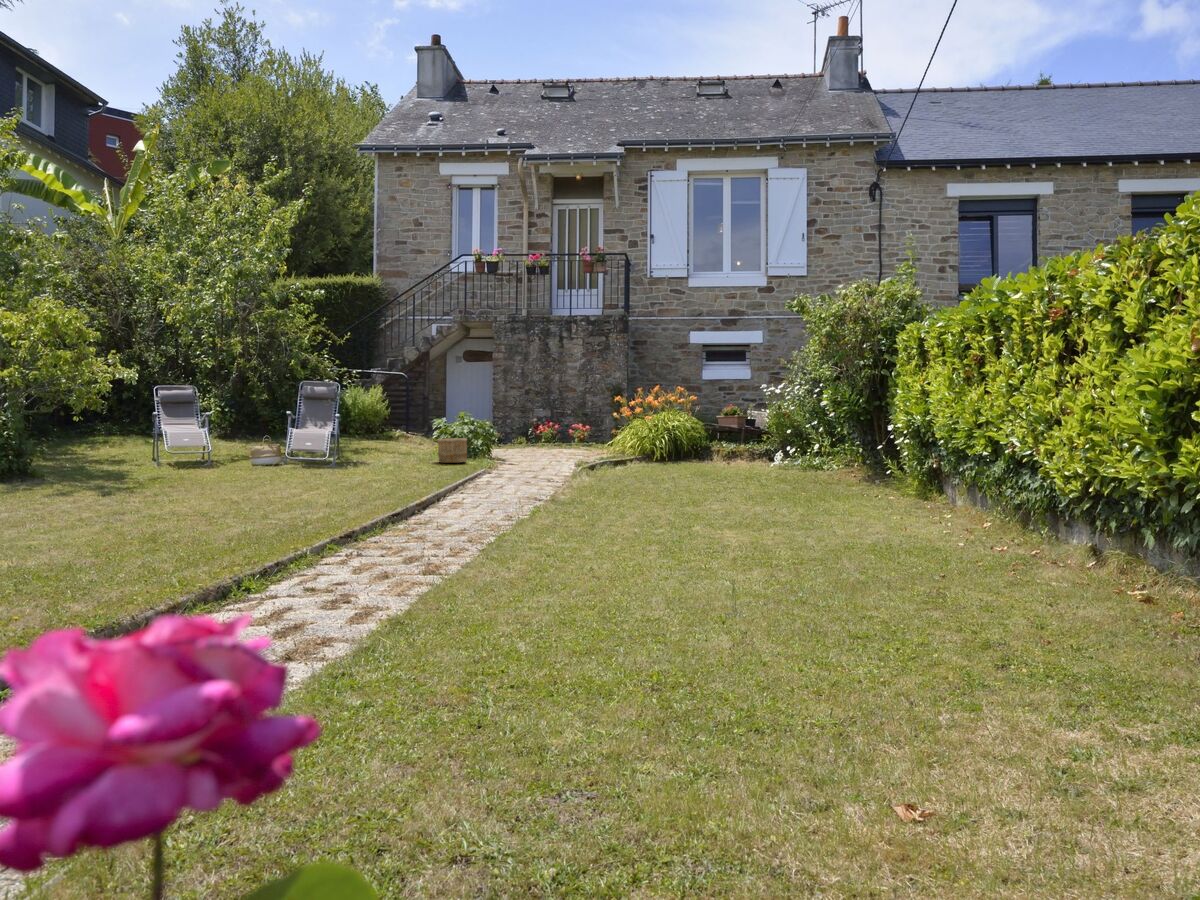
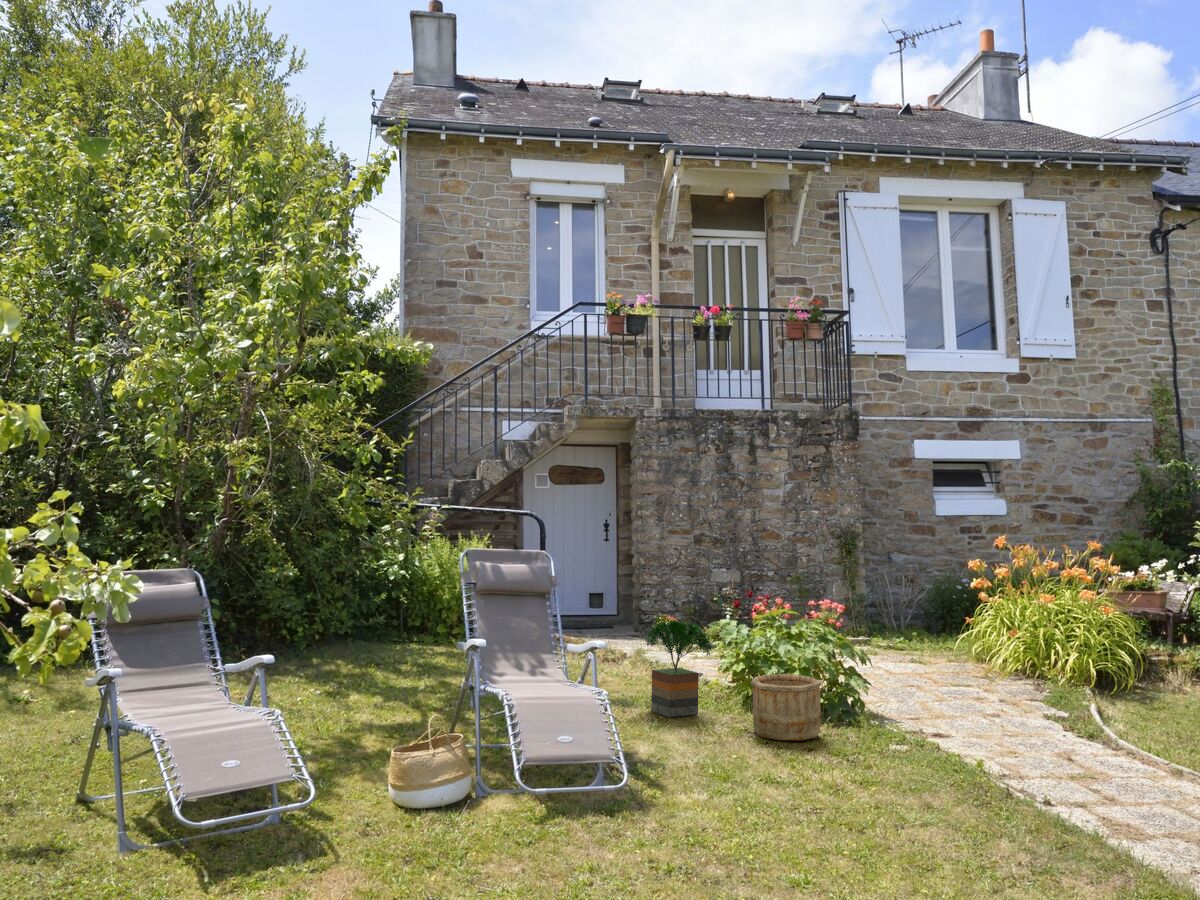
potted tree: none [408,416,437,458] -> present [646,621,713,717]

